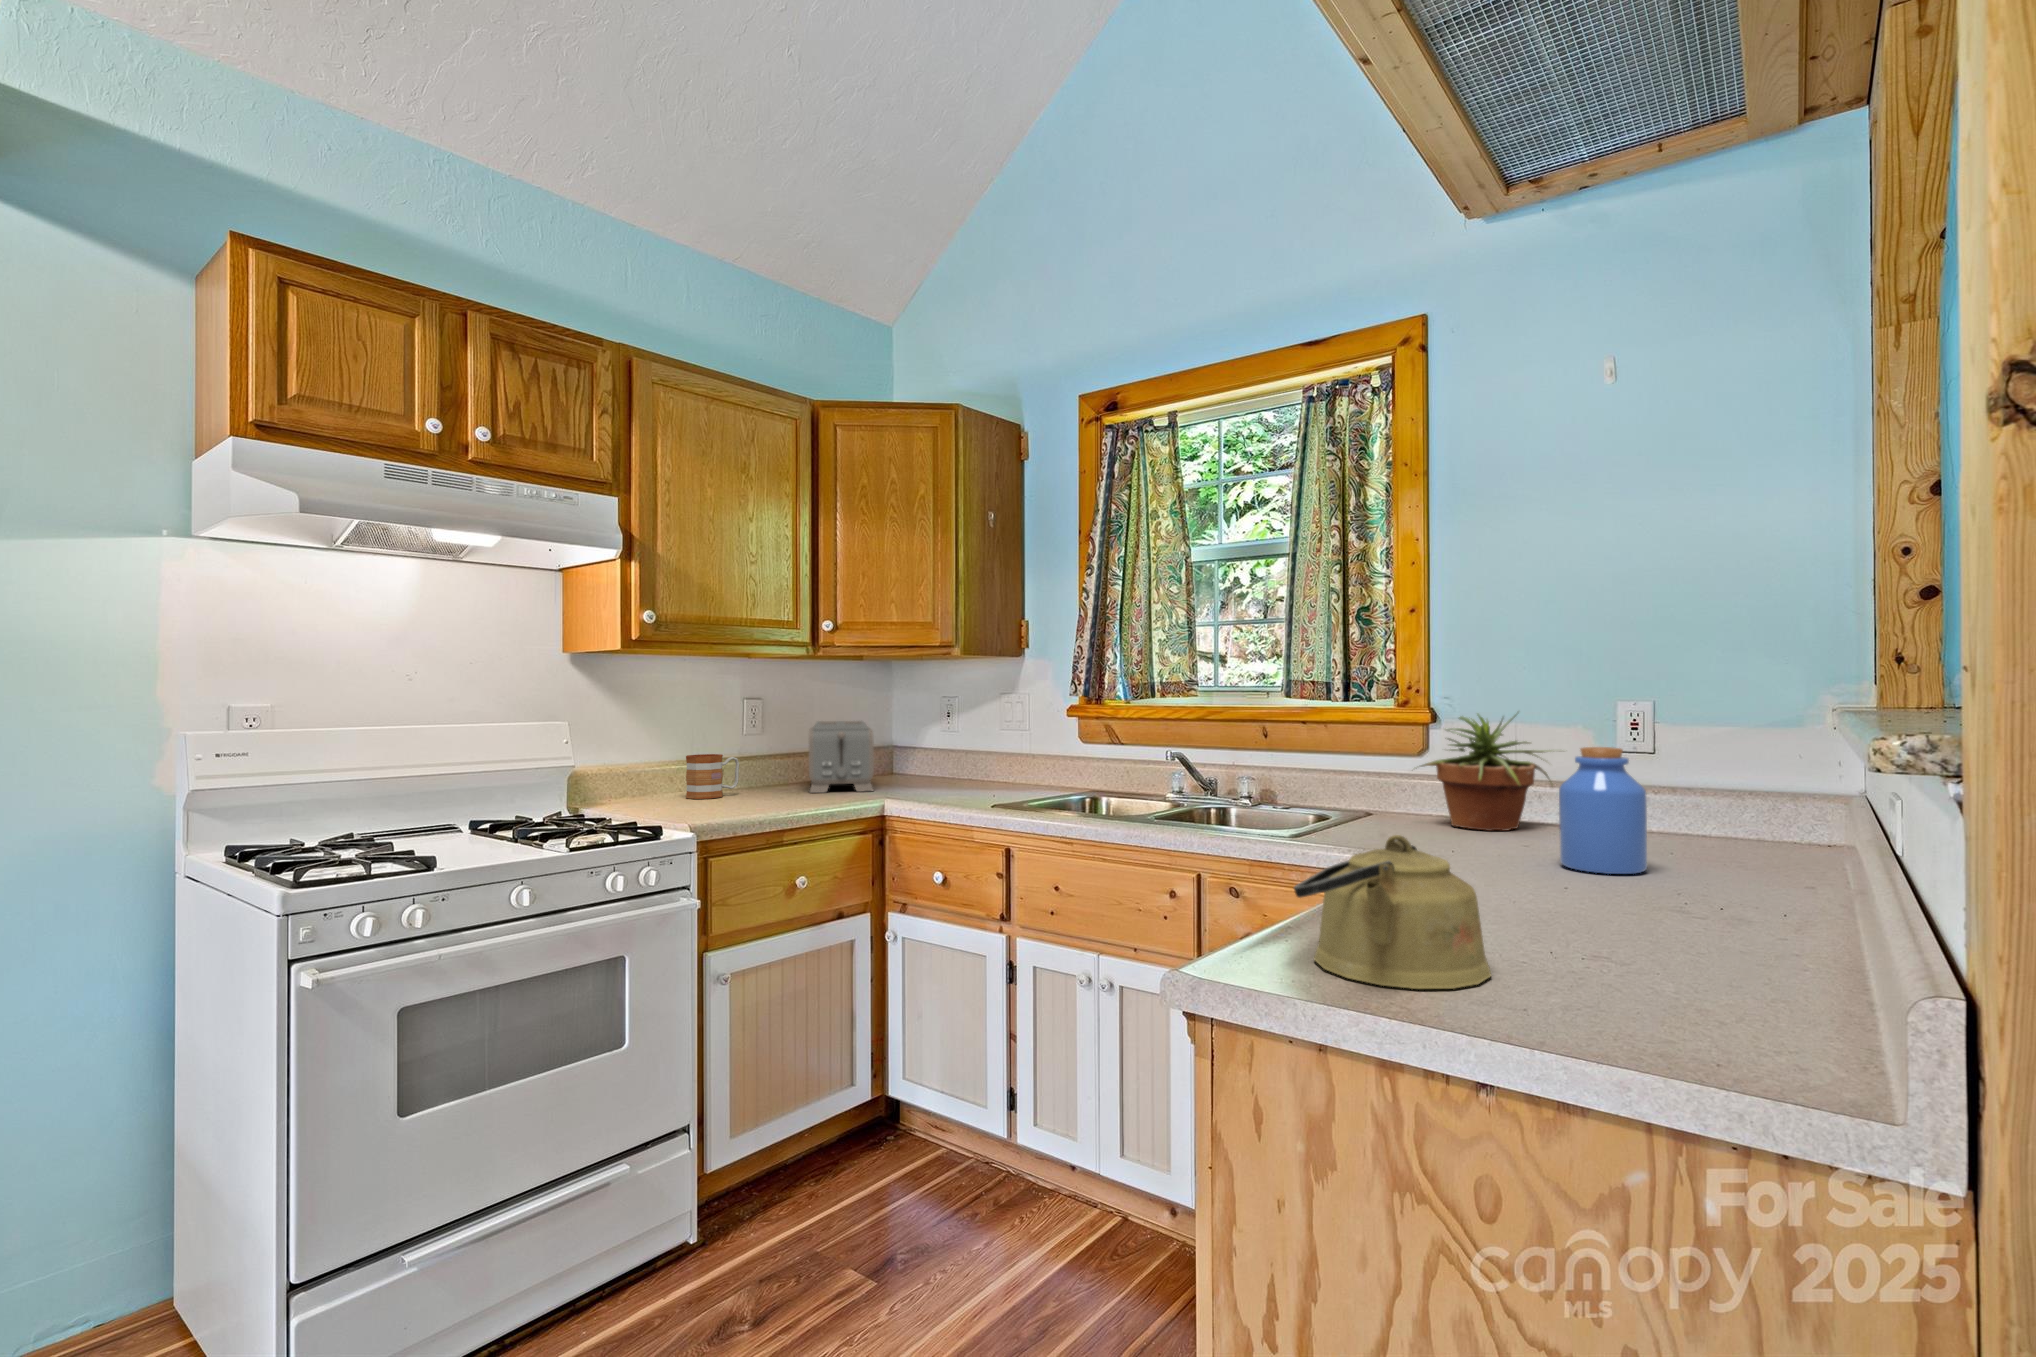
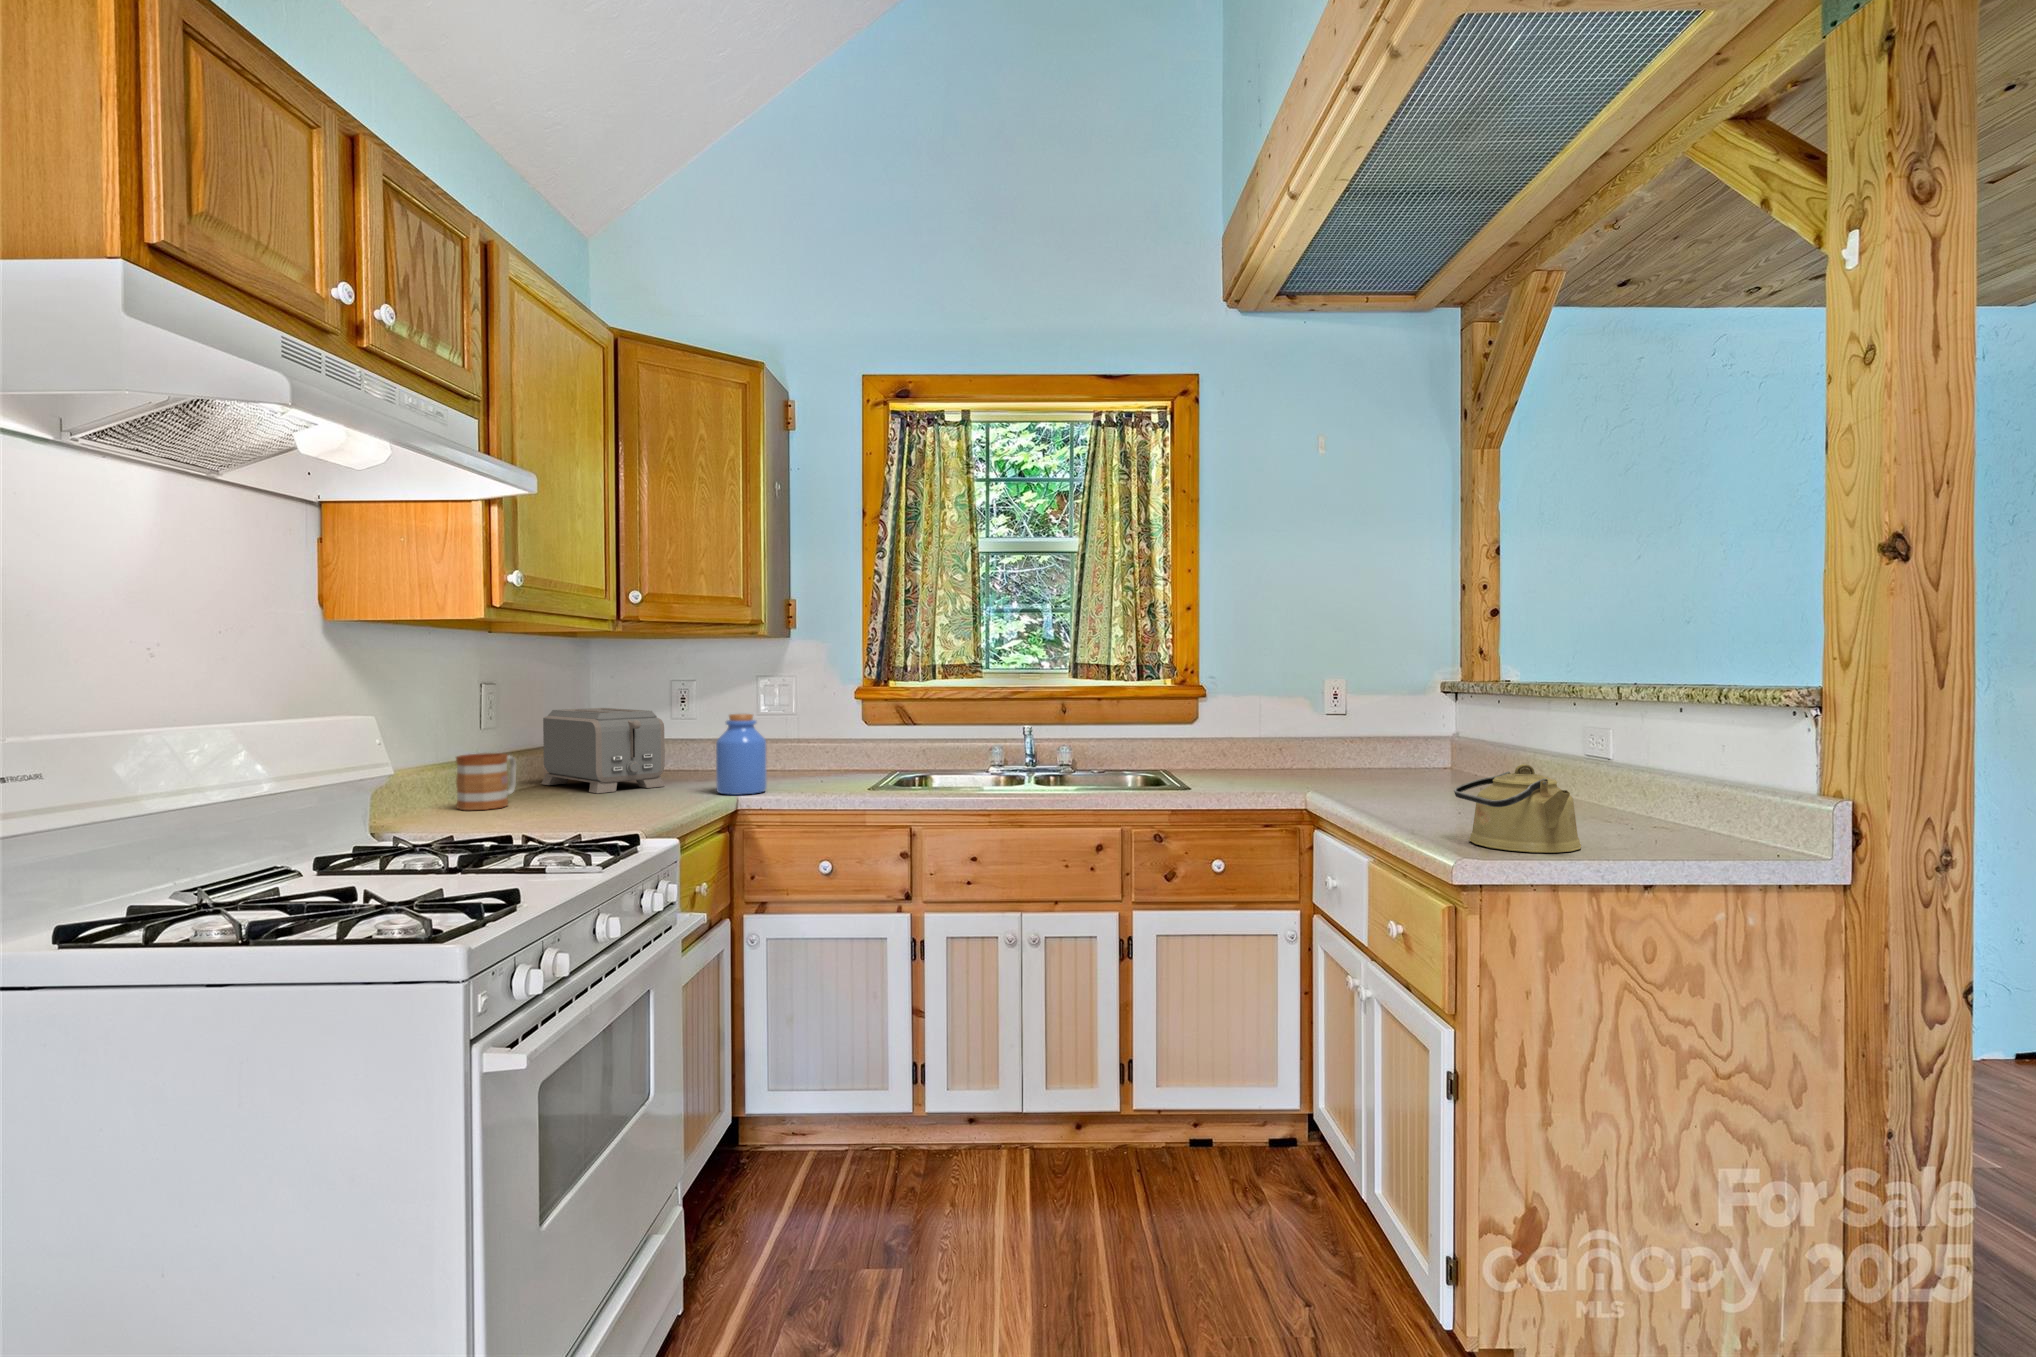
potted plant: present [1421,712,1552,831] -> none [1221,686,1309,775]
jar: present [1559,747,1647,874] -> present [716,714,767,795]

